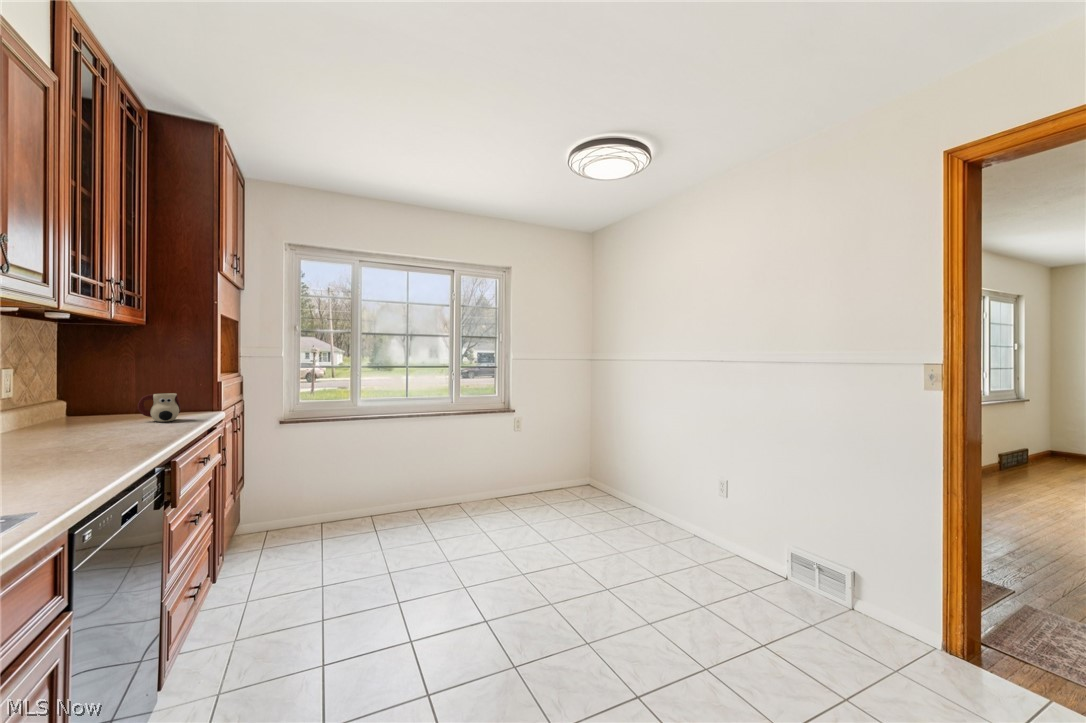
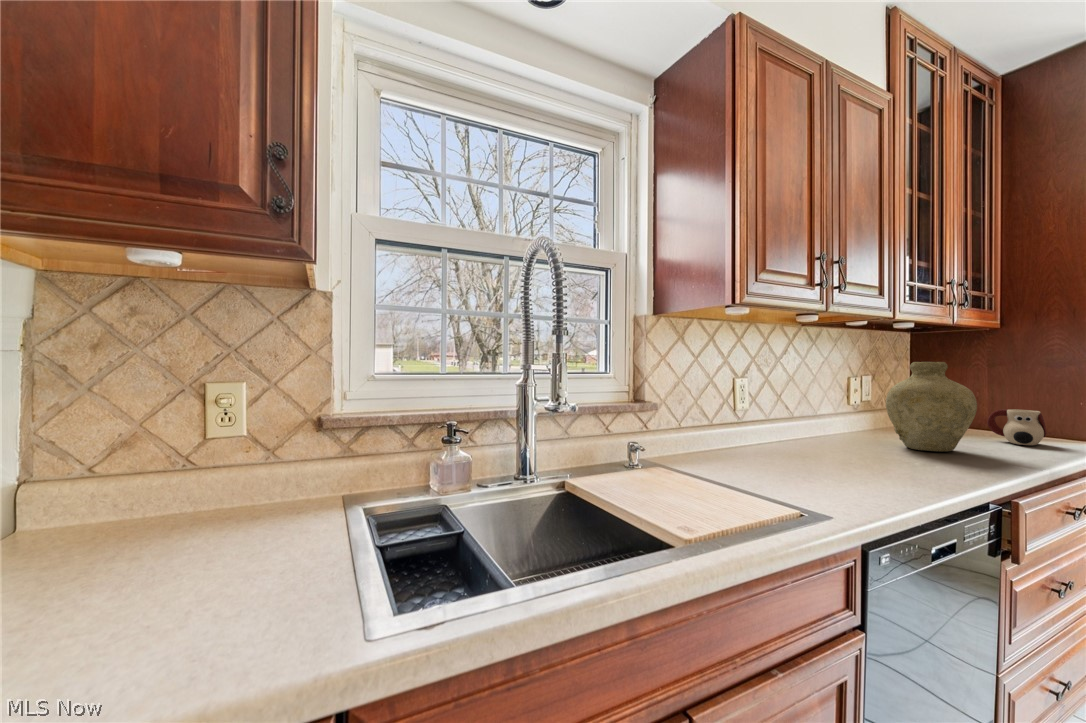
vase: none [45,354,136,440] -> present [886,362,977,452]

